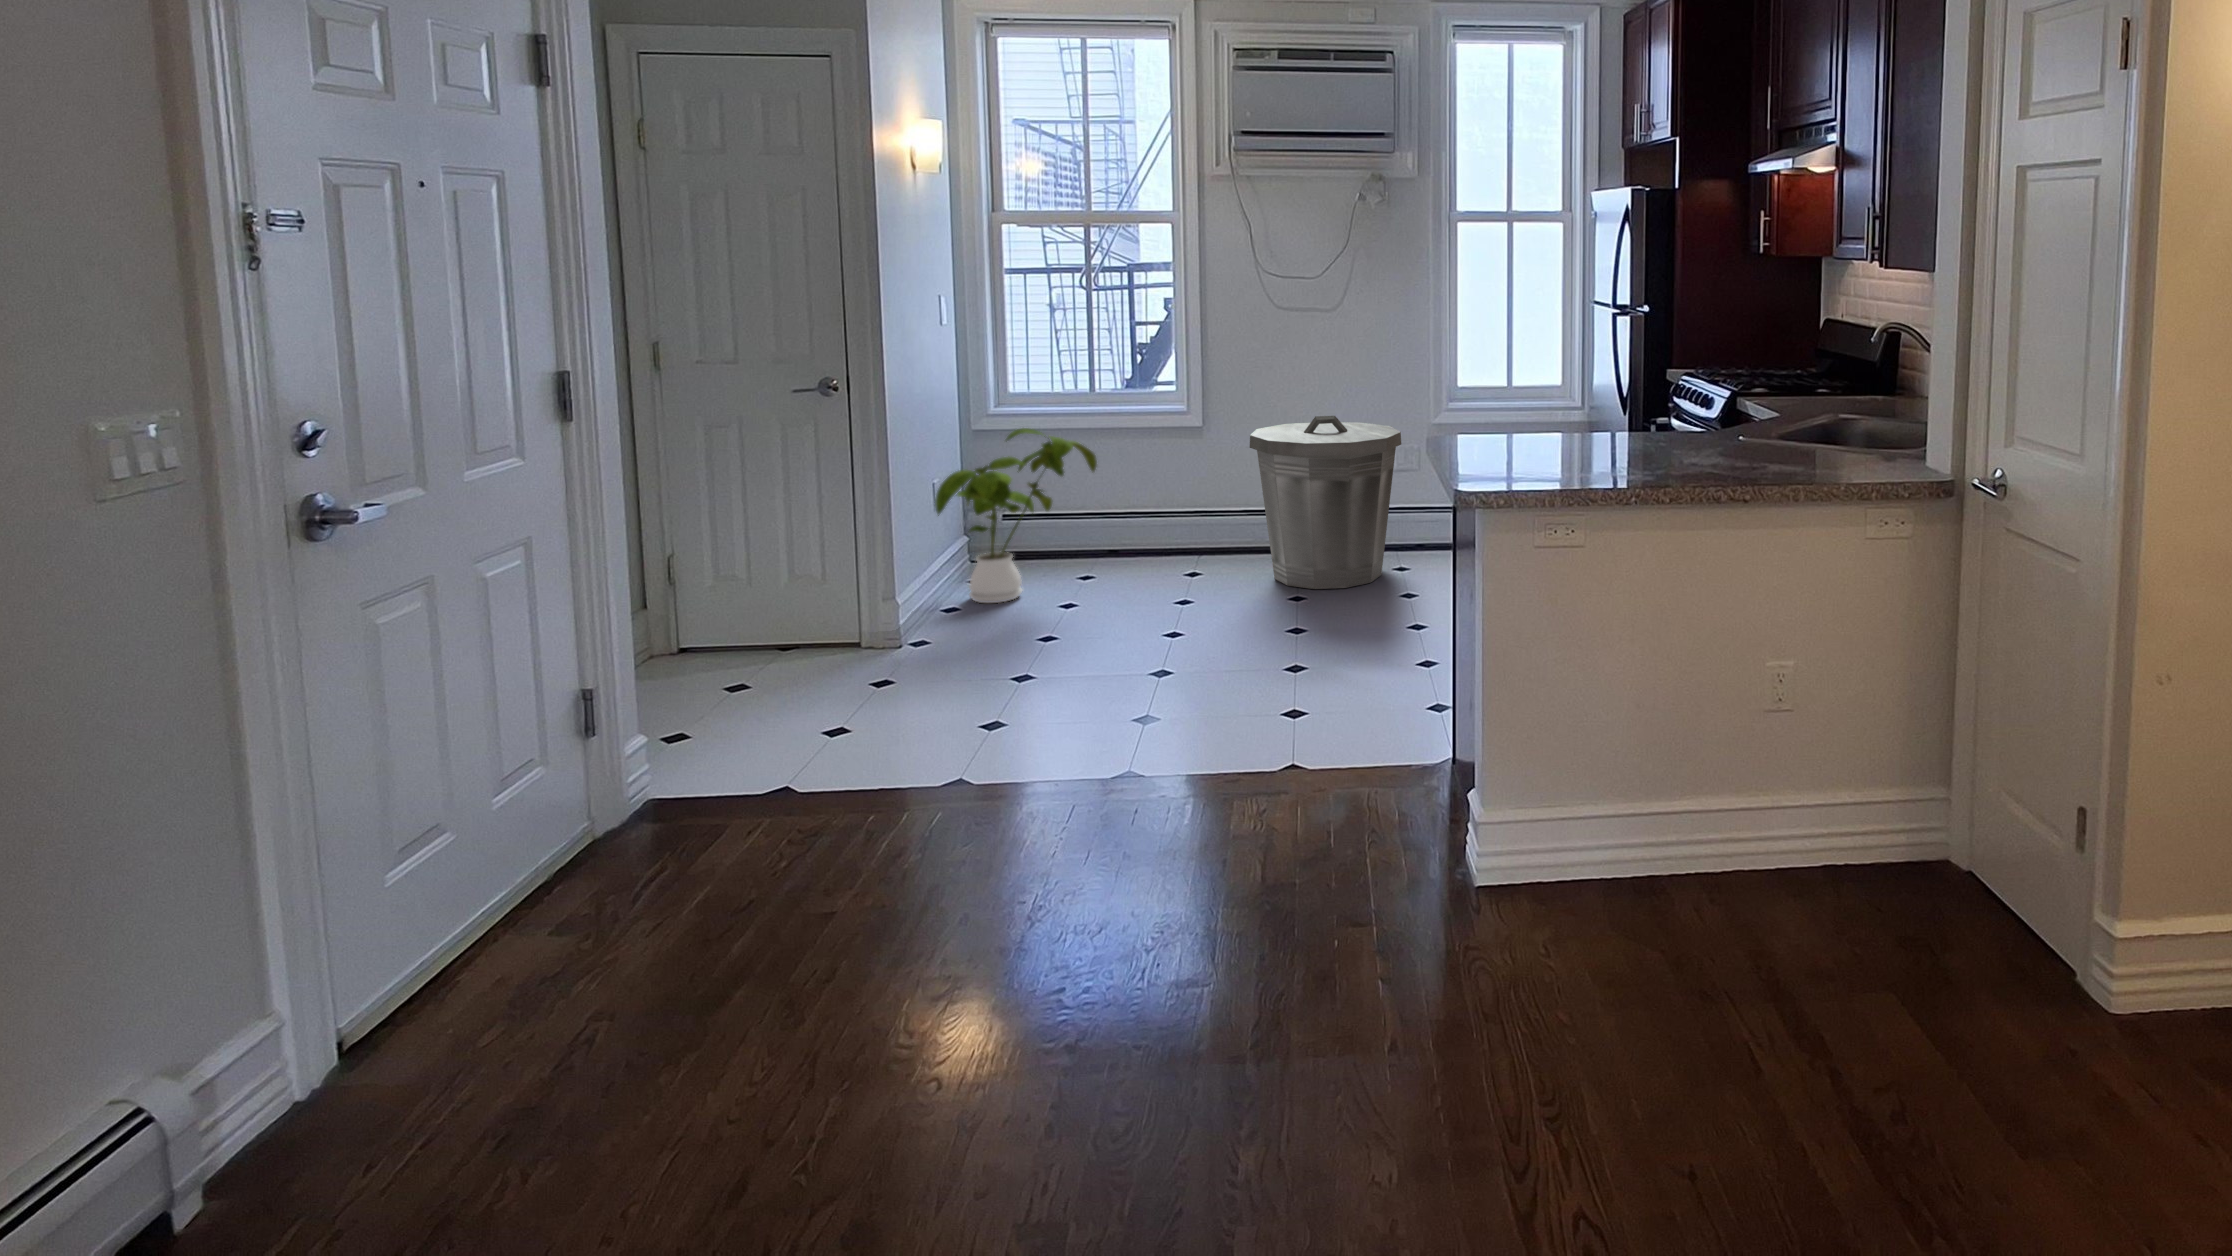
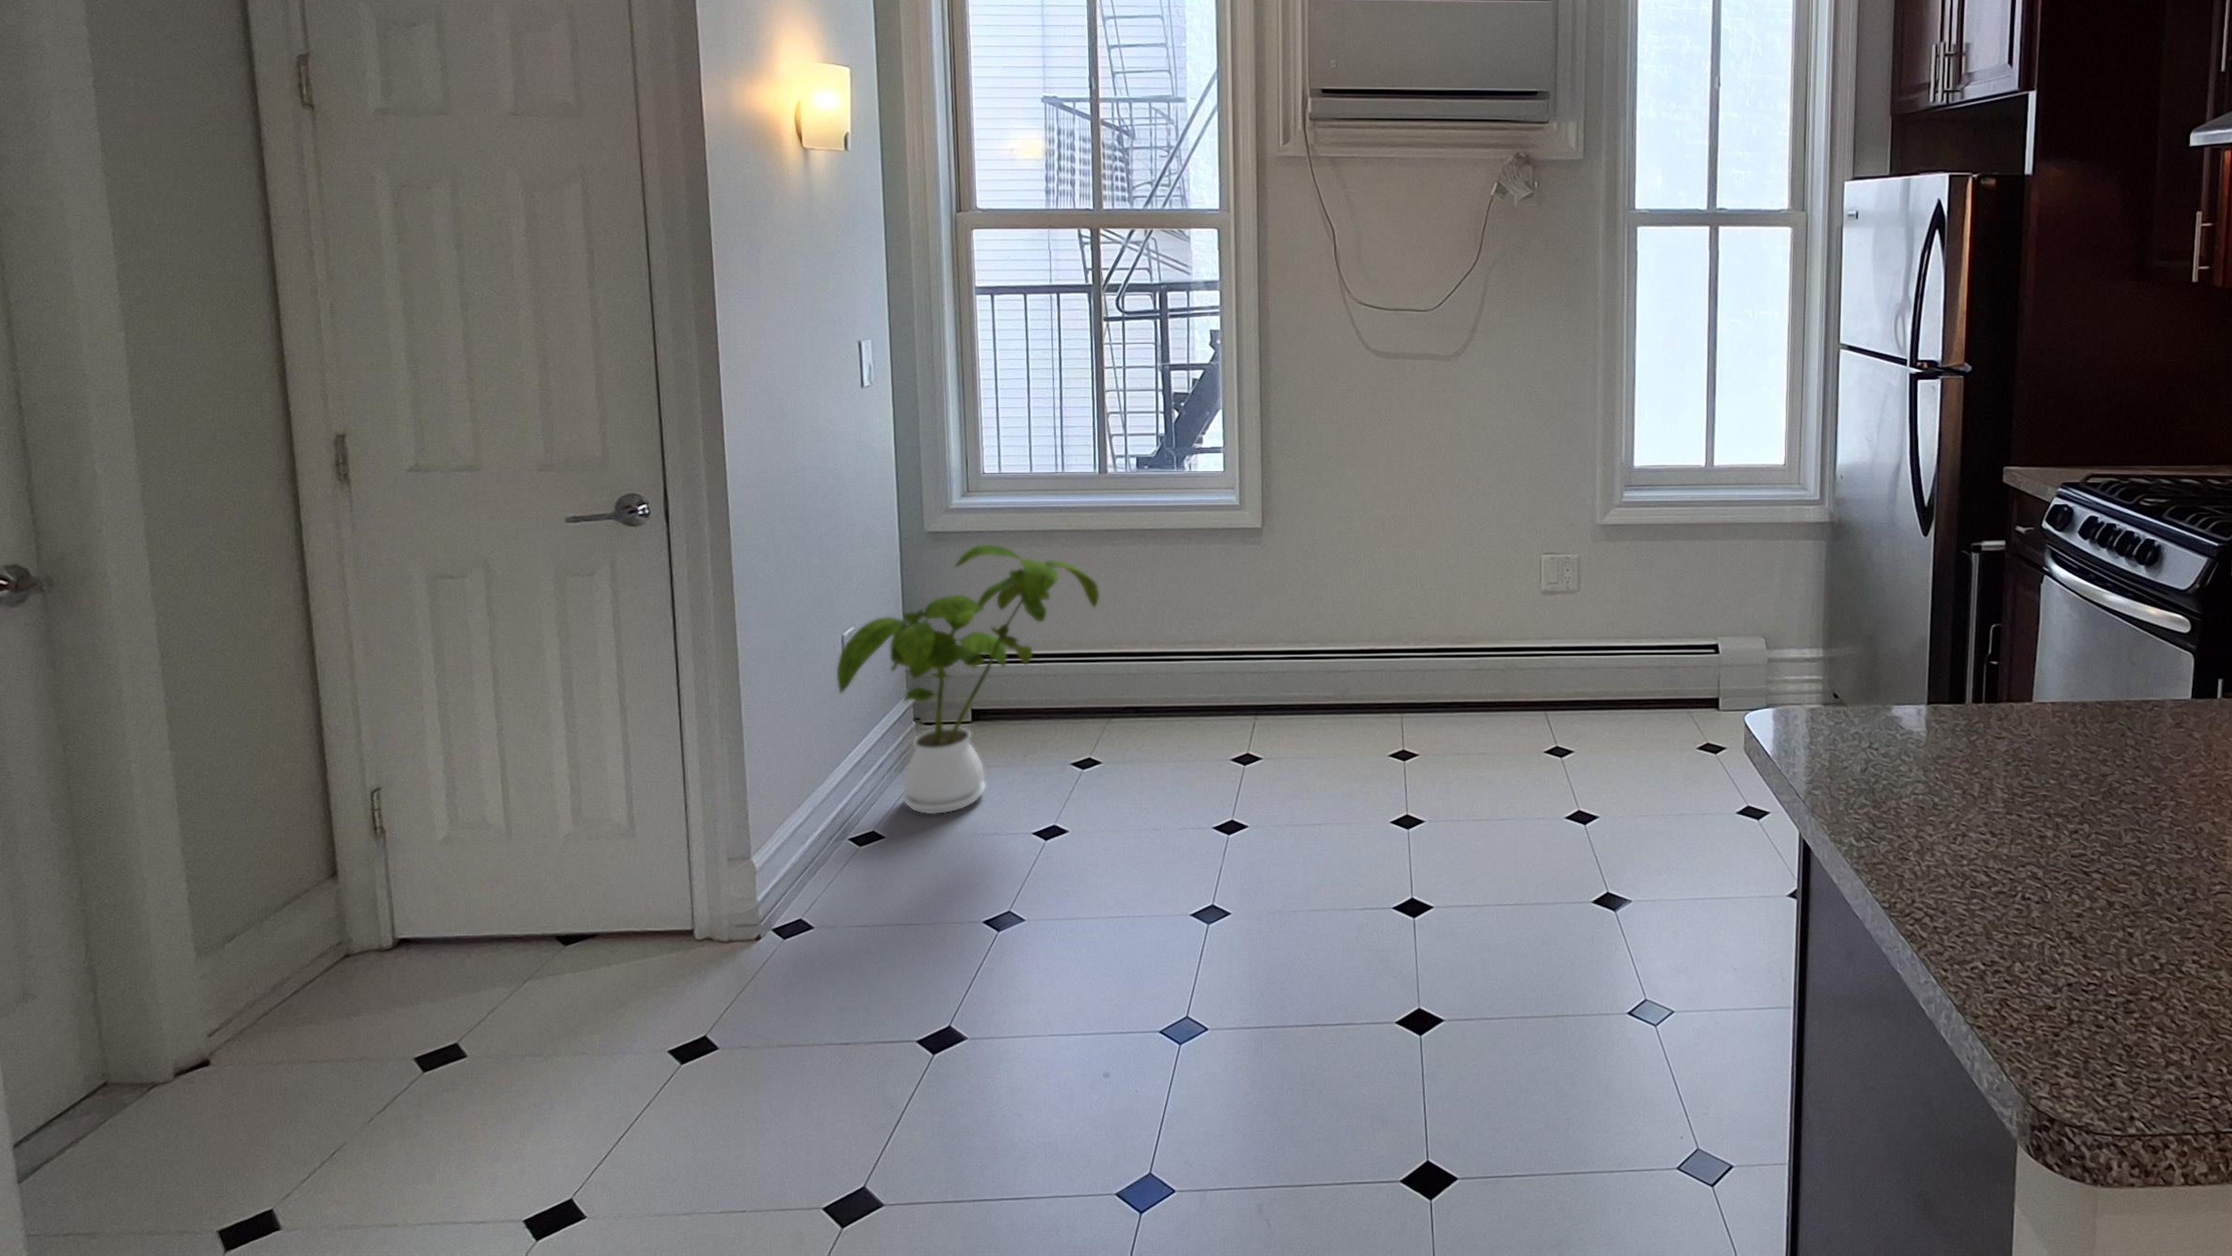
trash can: present [1250,416,1401,589] -> none [1329,520,1560,793]

